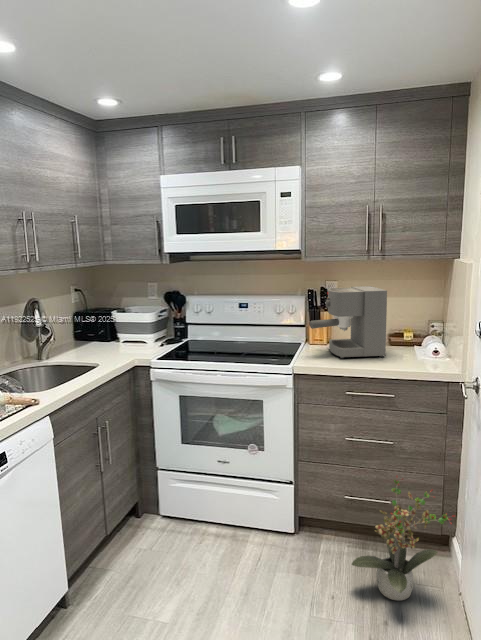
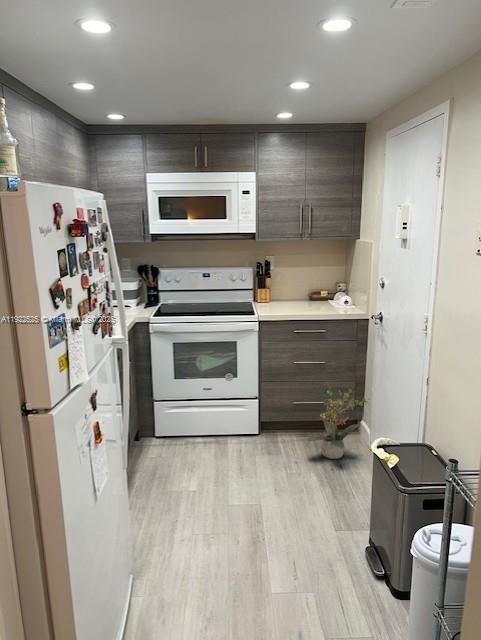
coffee maker: present [310,286,387,358] -> none [264,259,316,309]

